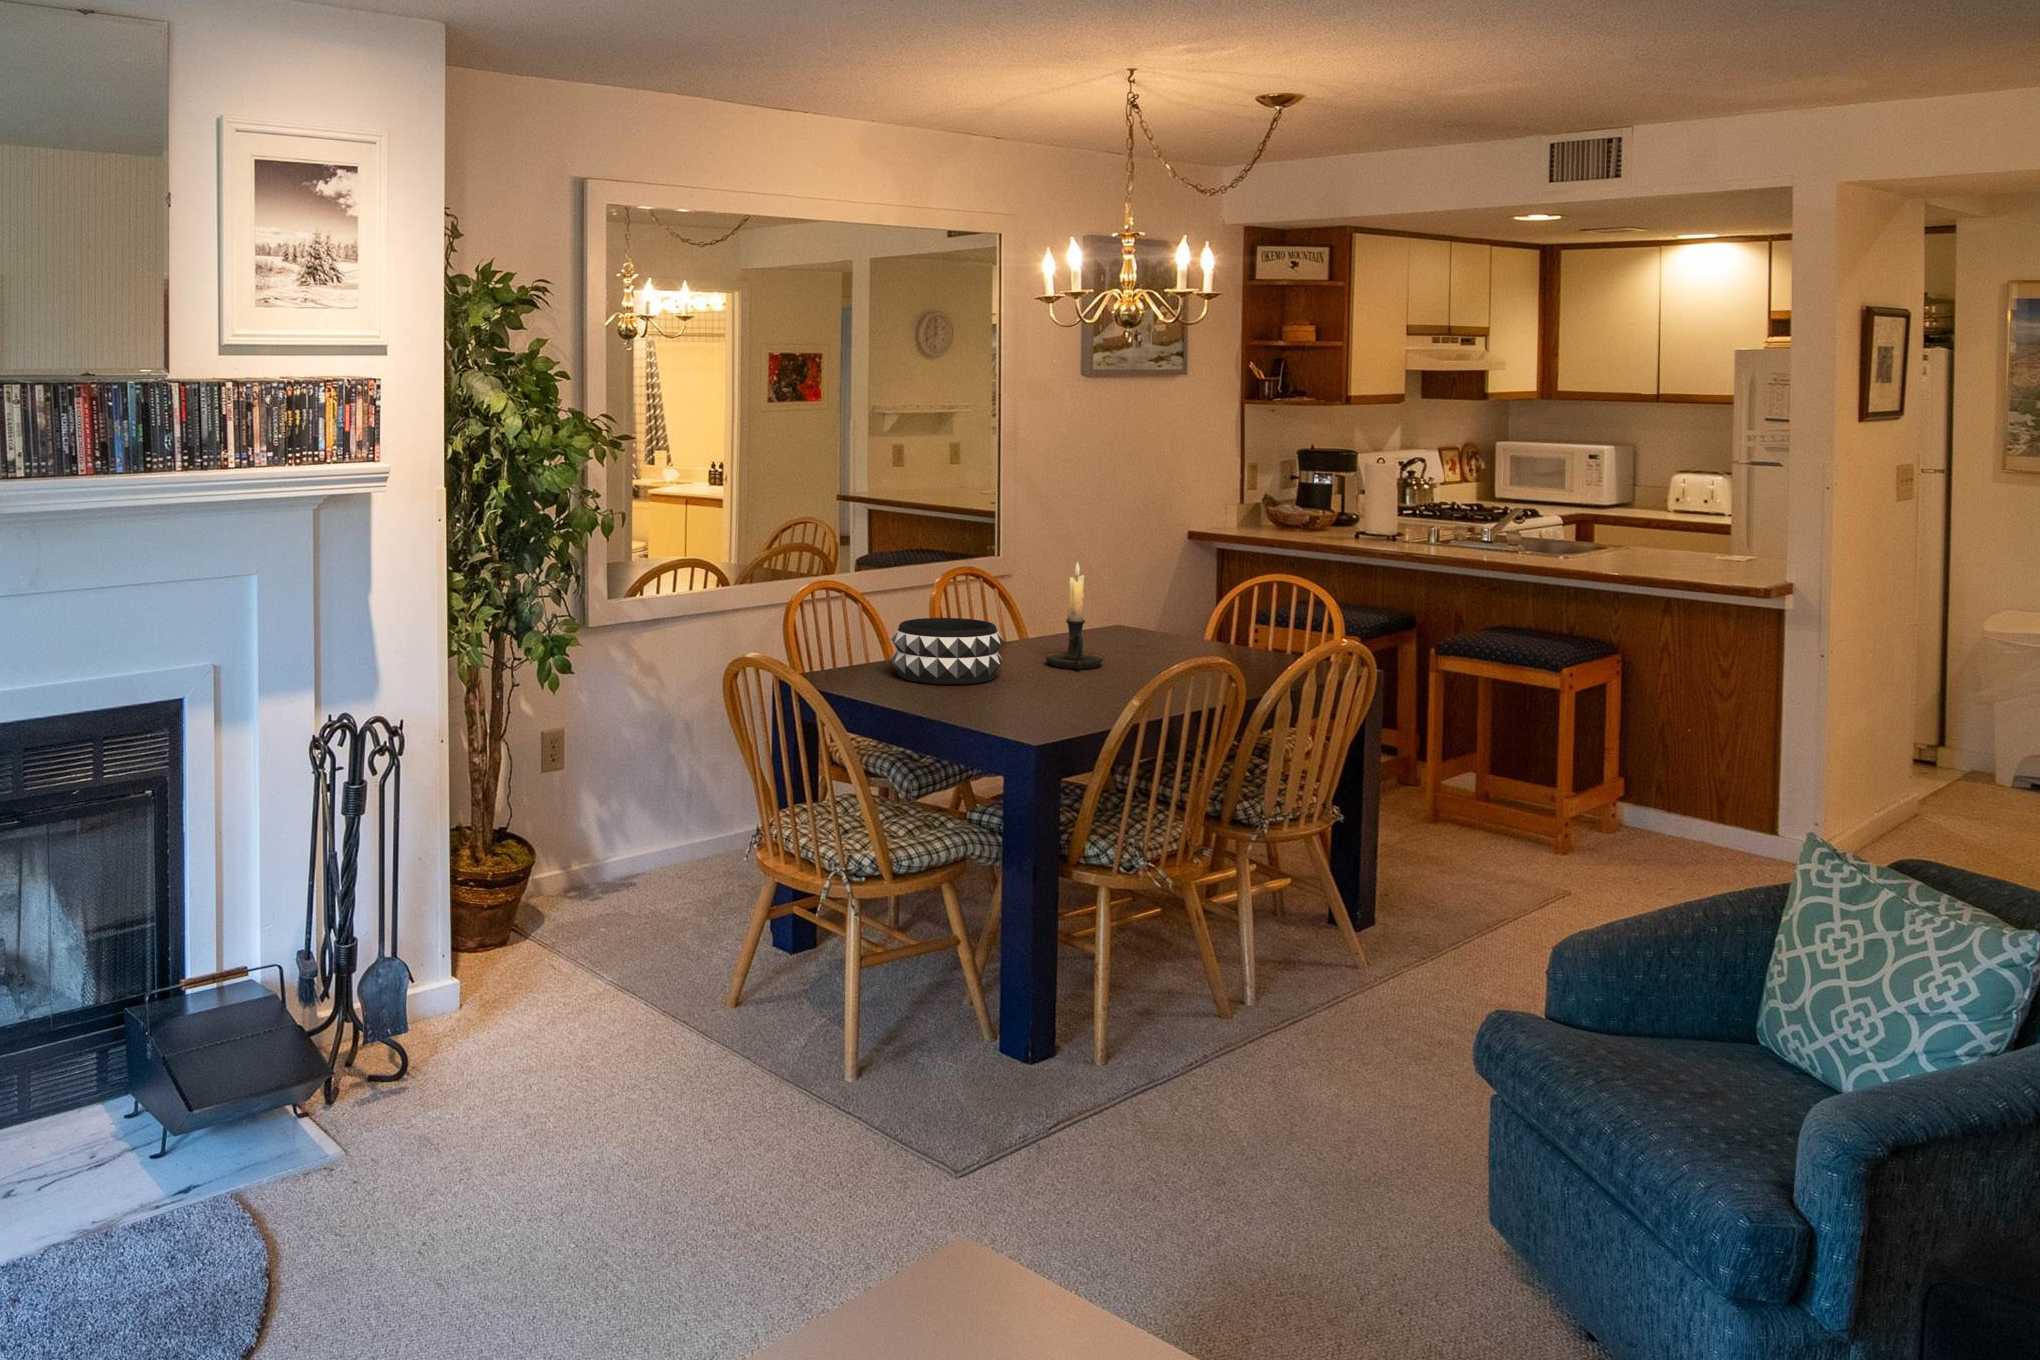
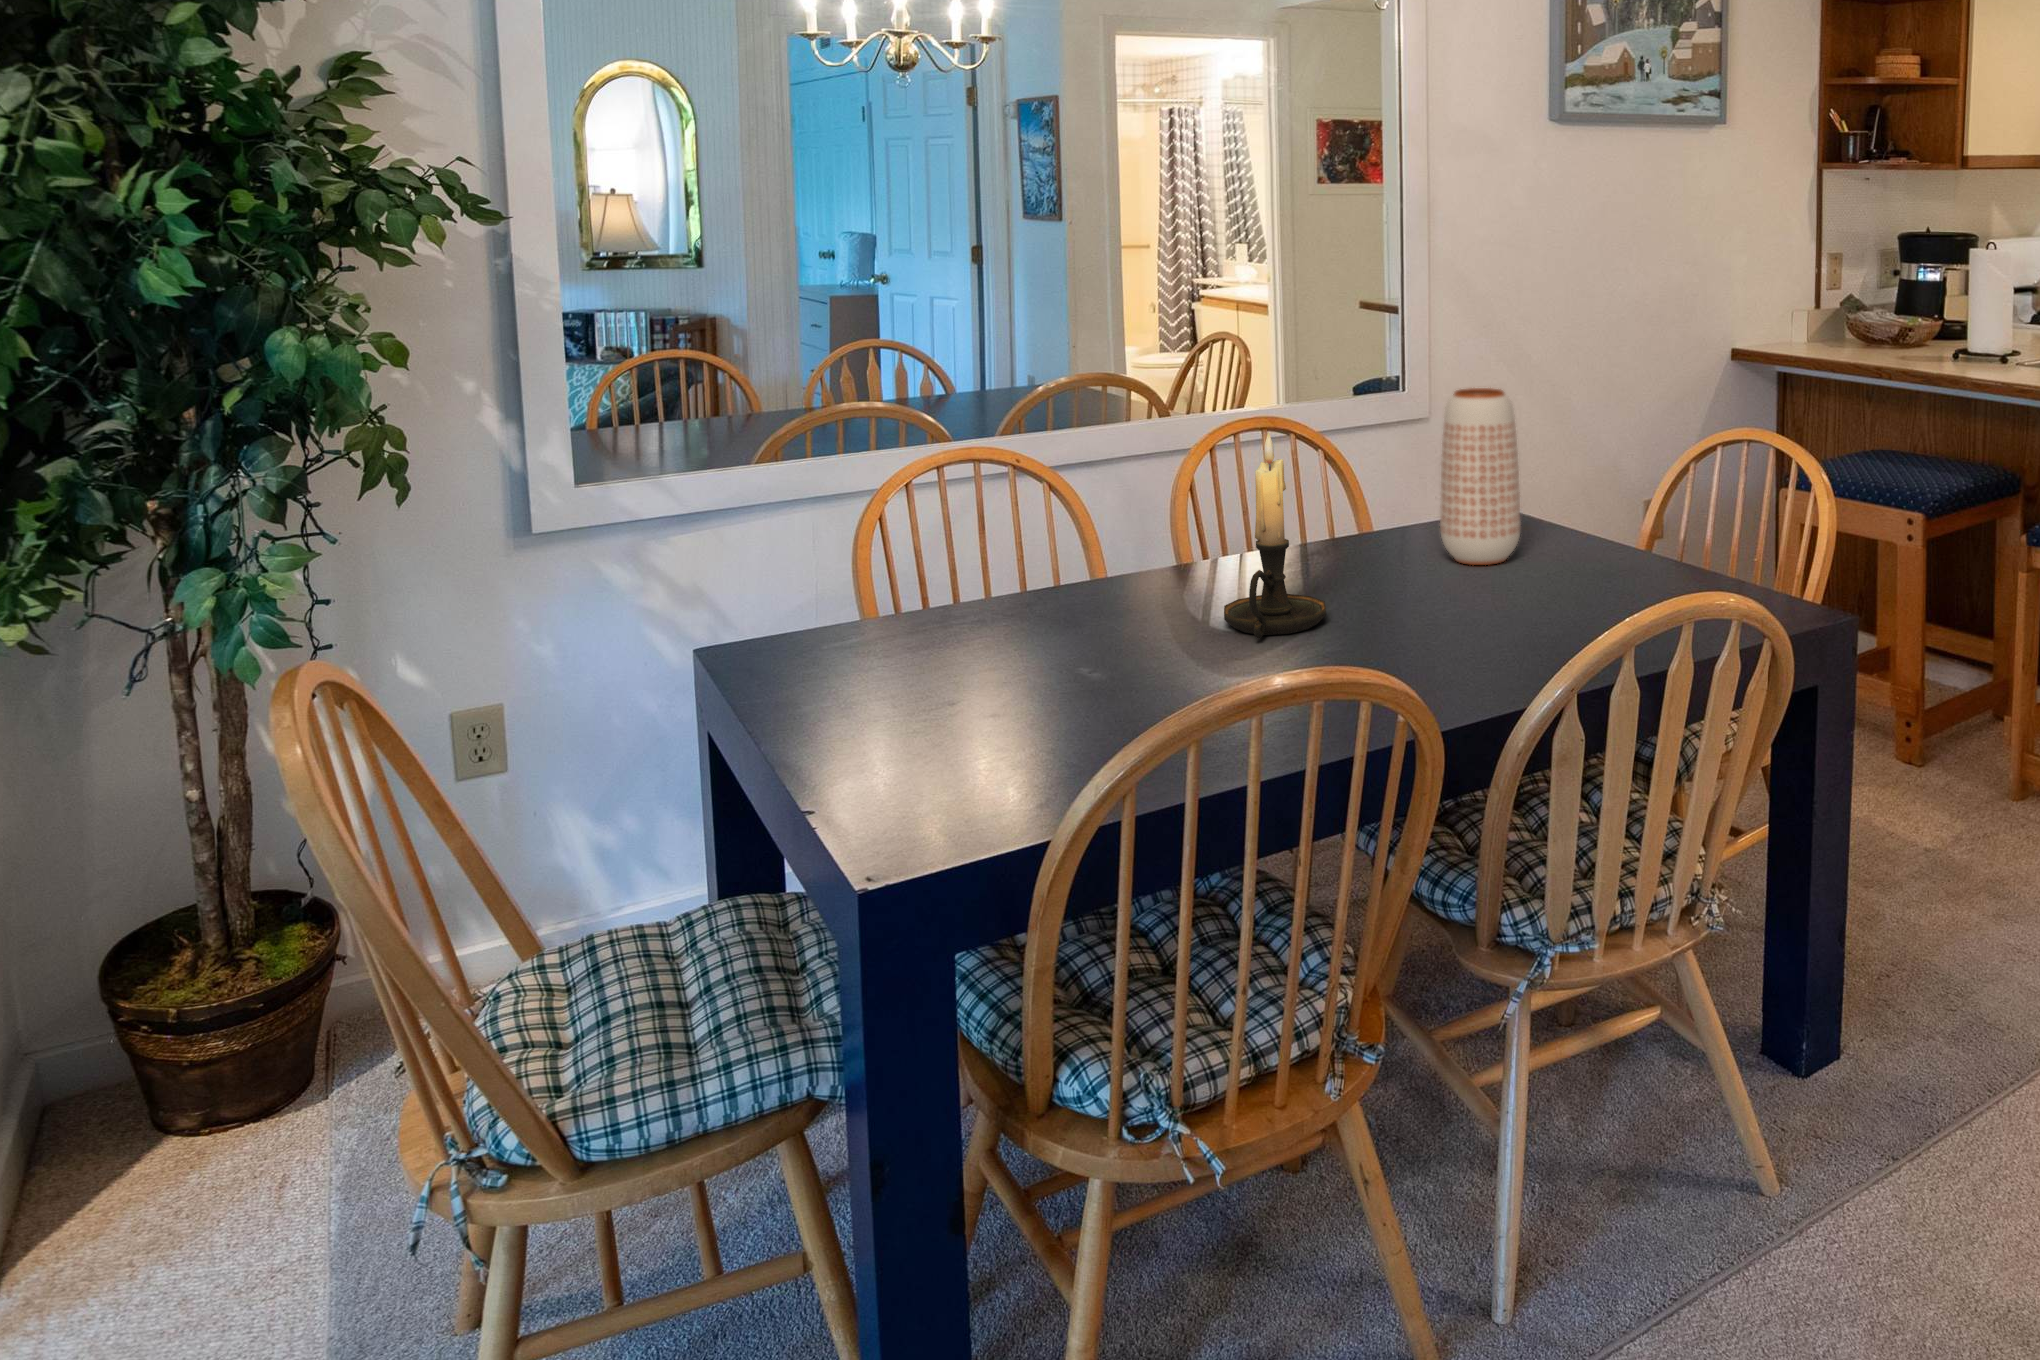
vase: none [1124,543,1172,644] -> present [1440,388,1521,565]
decorative bowl: present [891,618,1004,684] -> none [872,541,1097,684]

